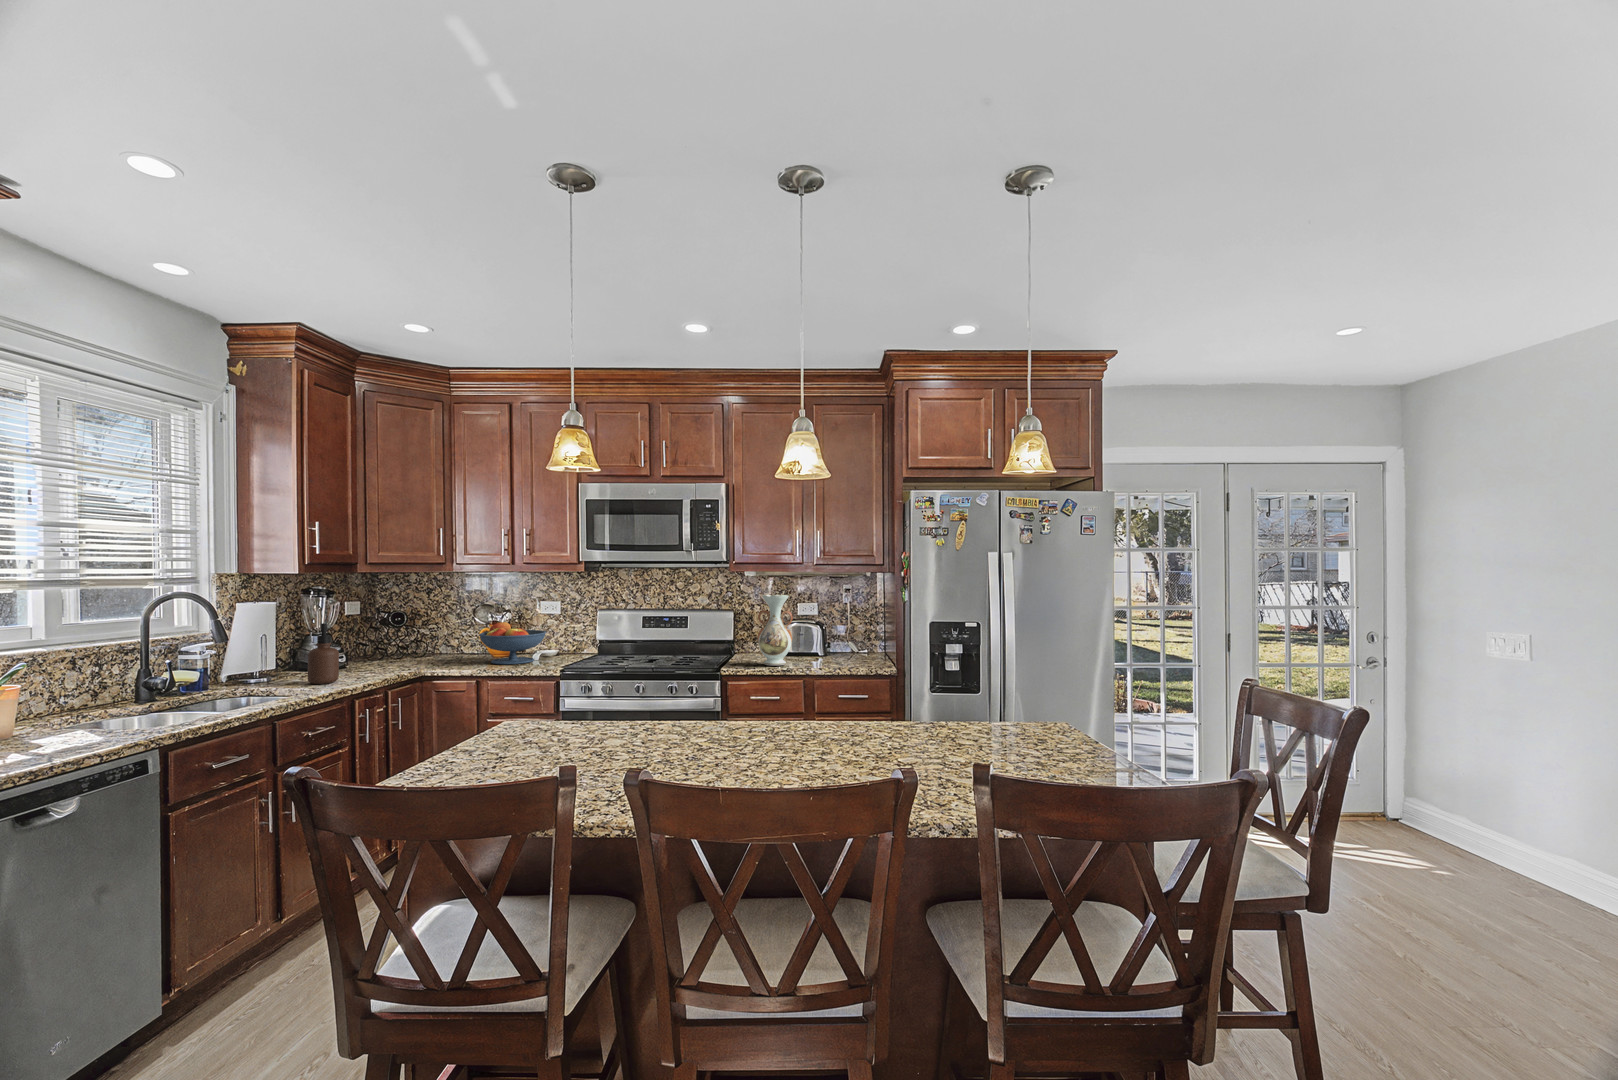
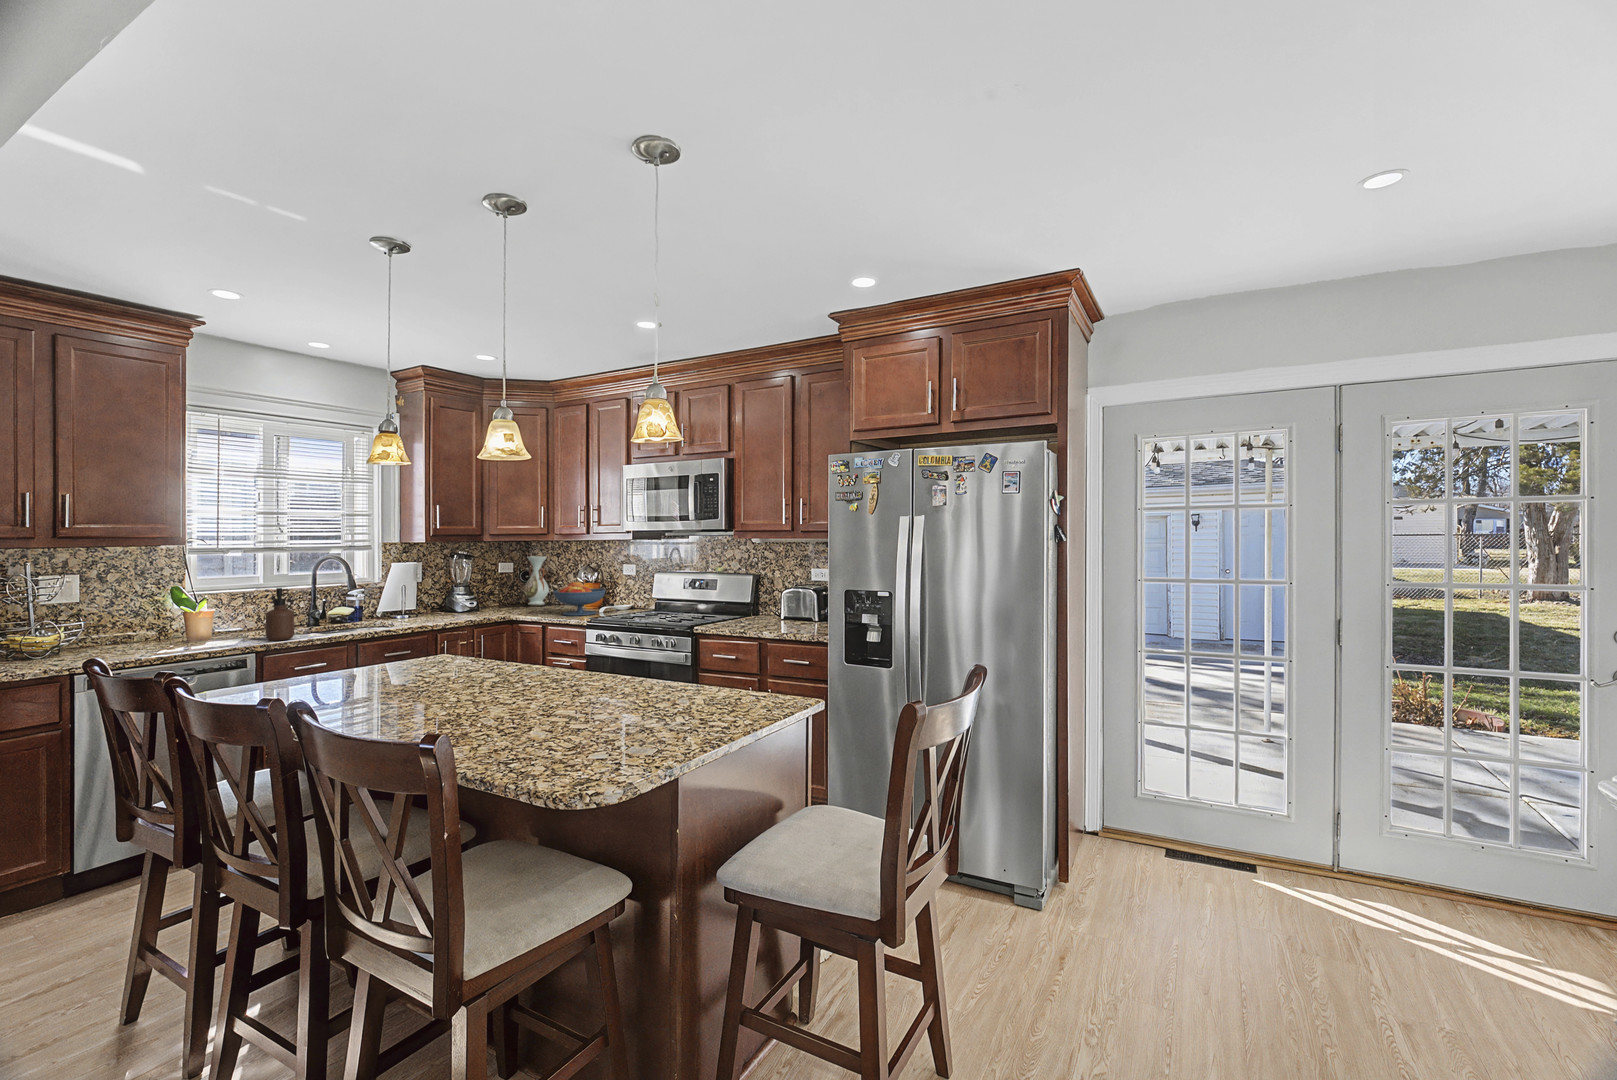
vase: present [758,595,793,666] -> present [524,556,549,605]
soap dispenser: present [308,623,339,684] -> present [266,588,294,641]

